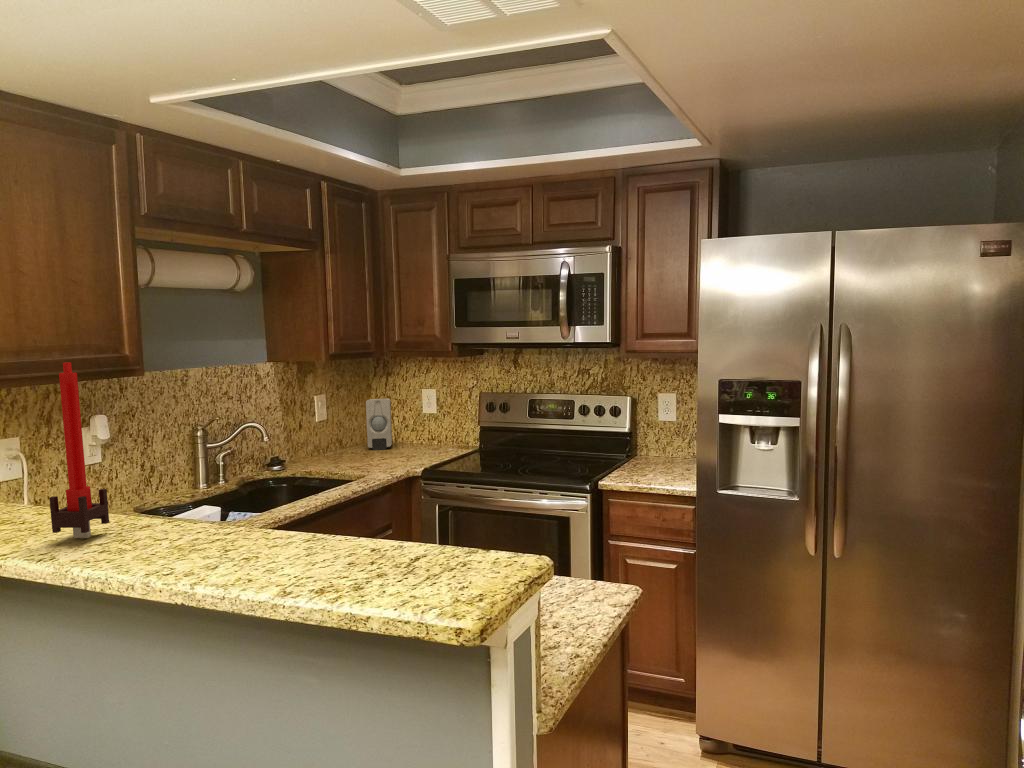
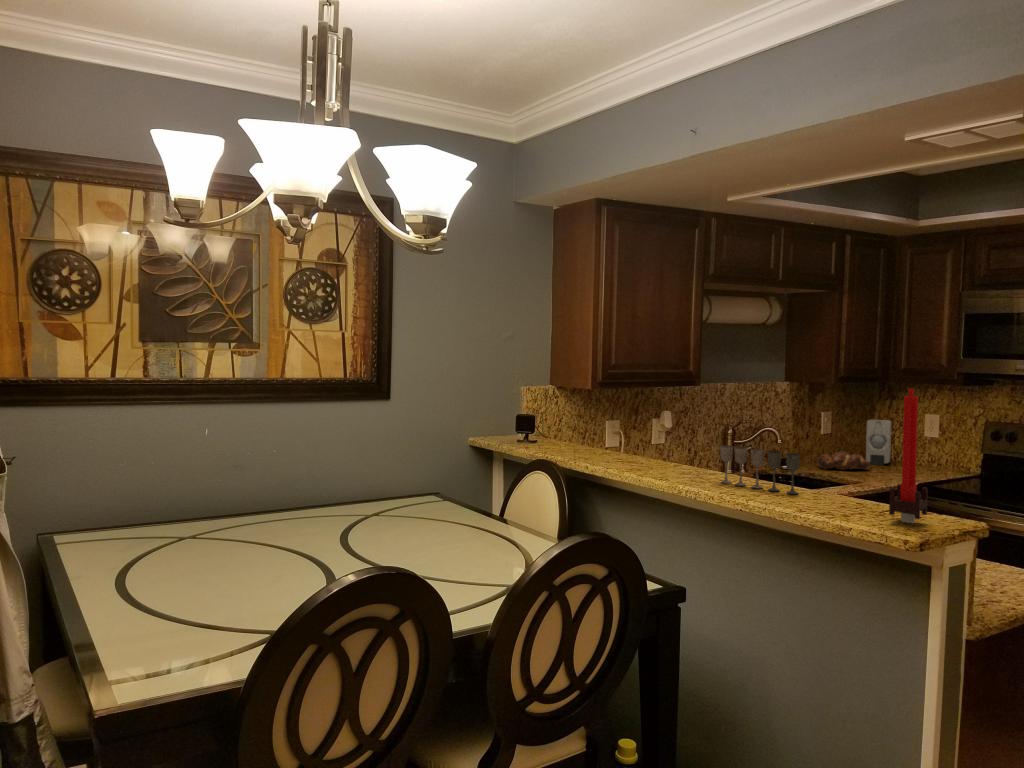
candle: present [49,362,109,538] -> present [889,389,928,523]
bread loaf: none [315,440,373,464] -> present [817,451,870,470]
wine glass: none [138,481,281,553] -> present [720,445,800,494]

